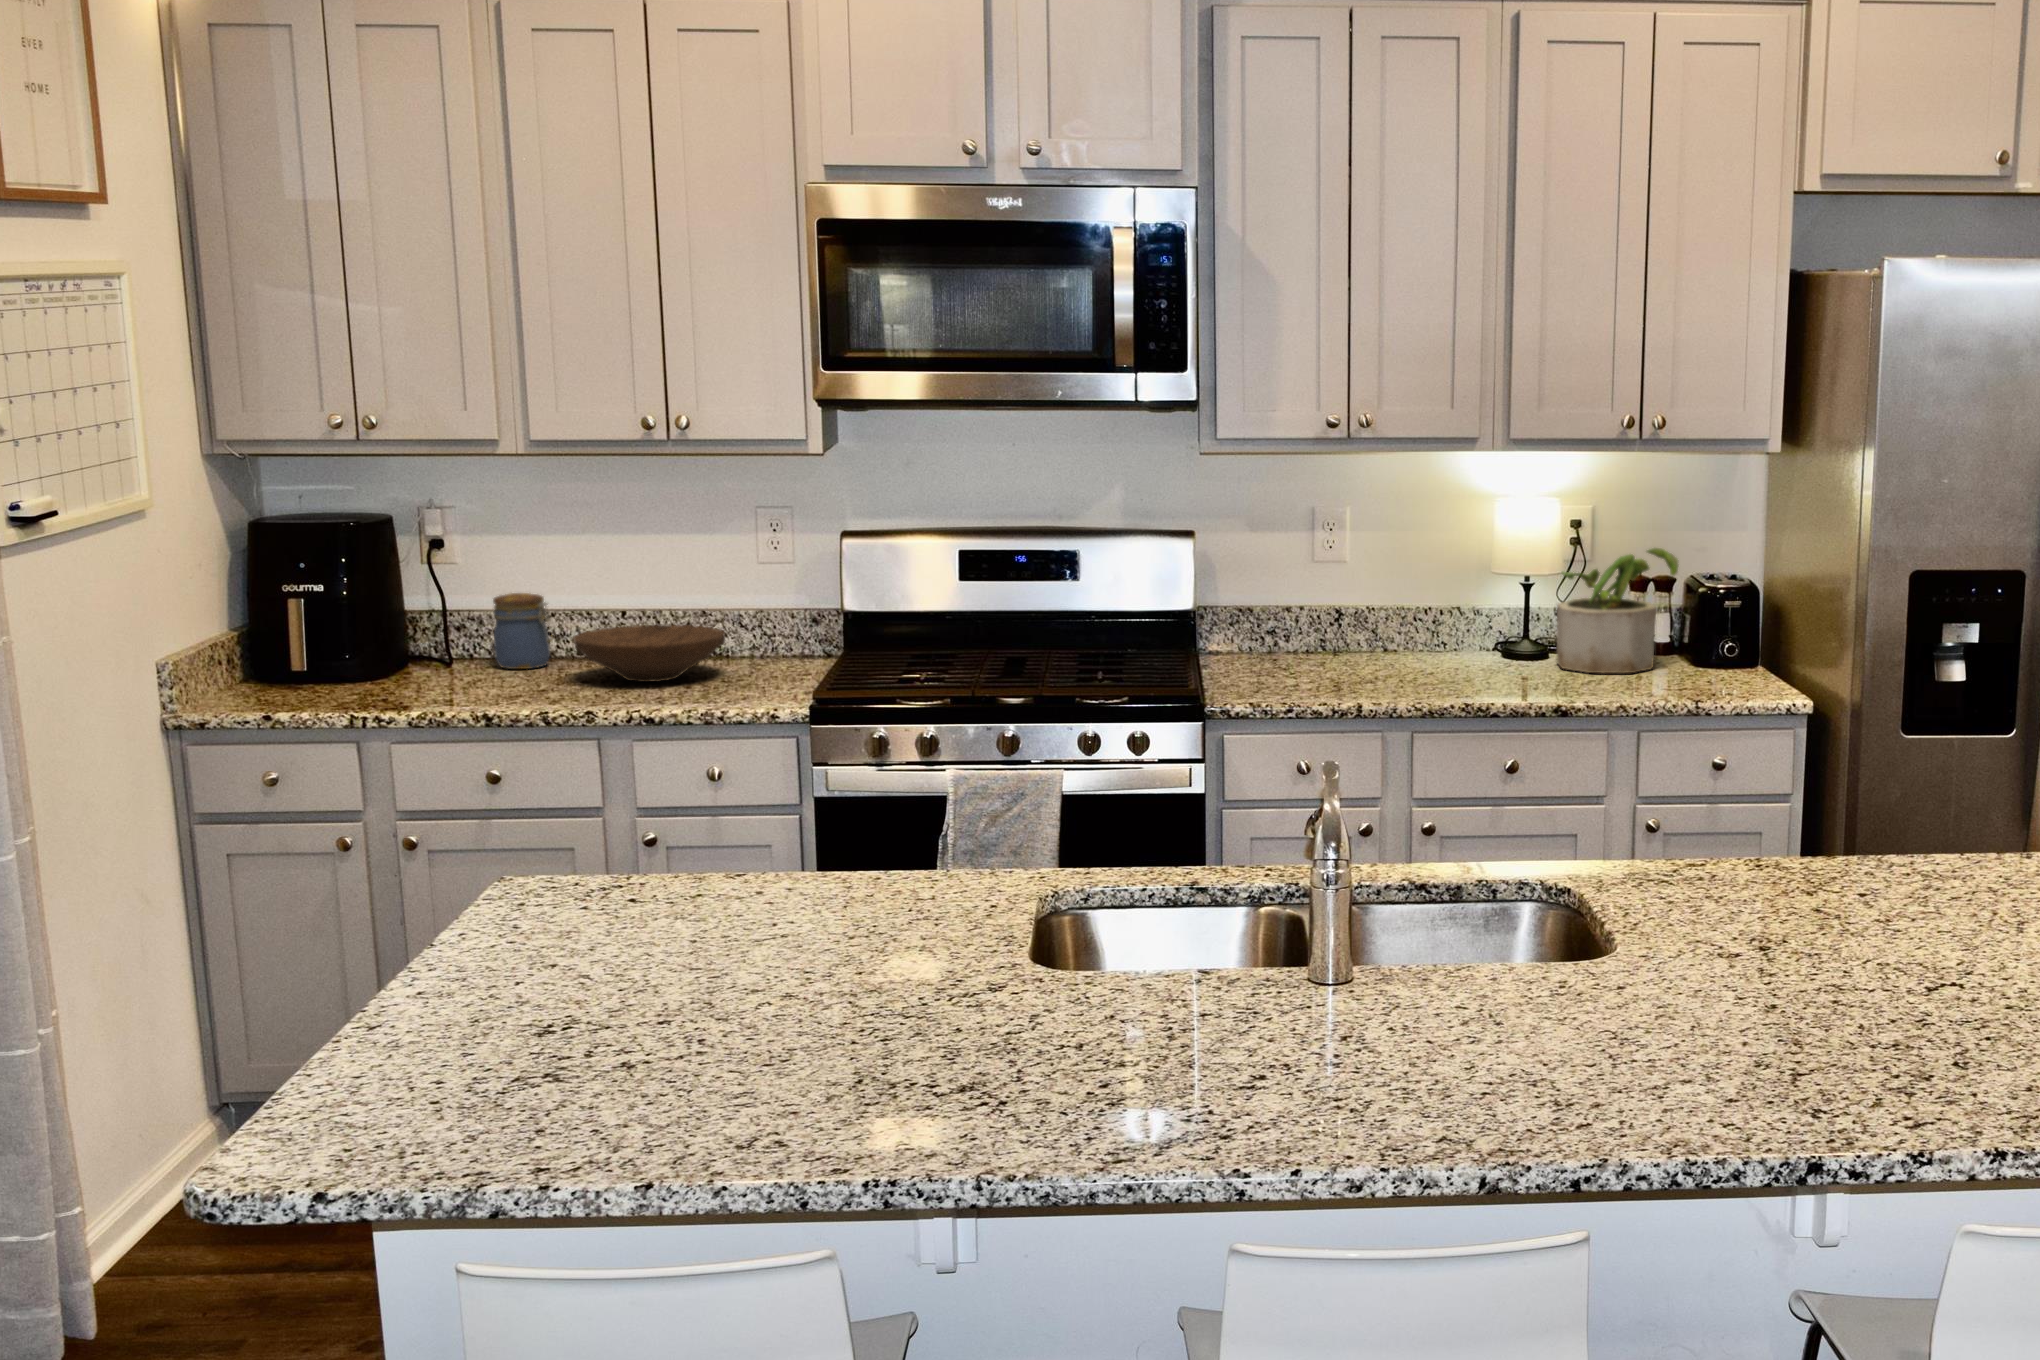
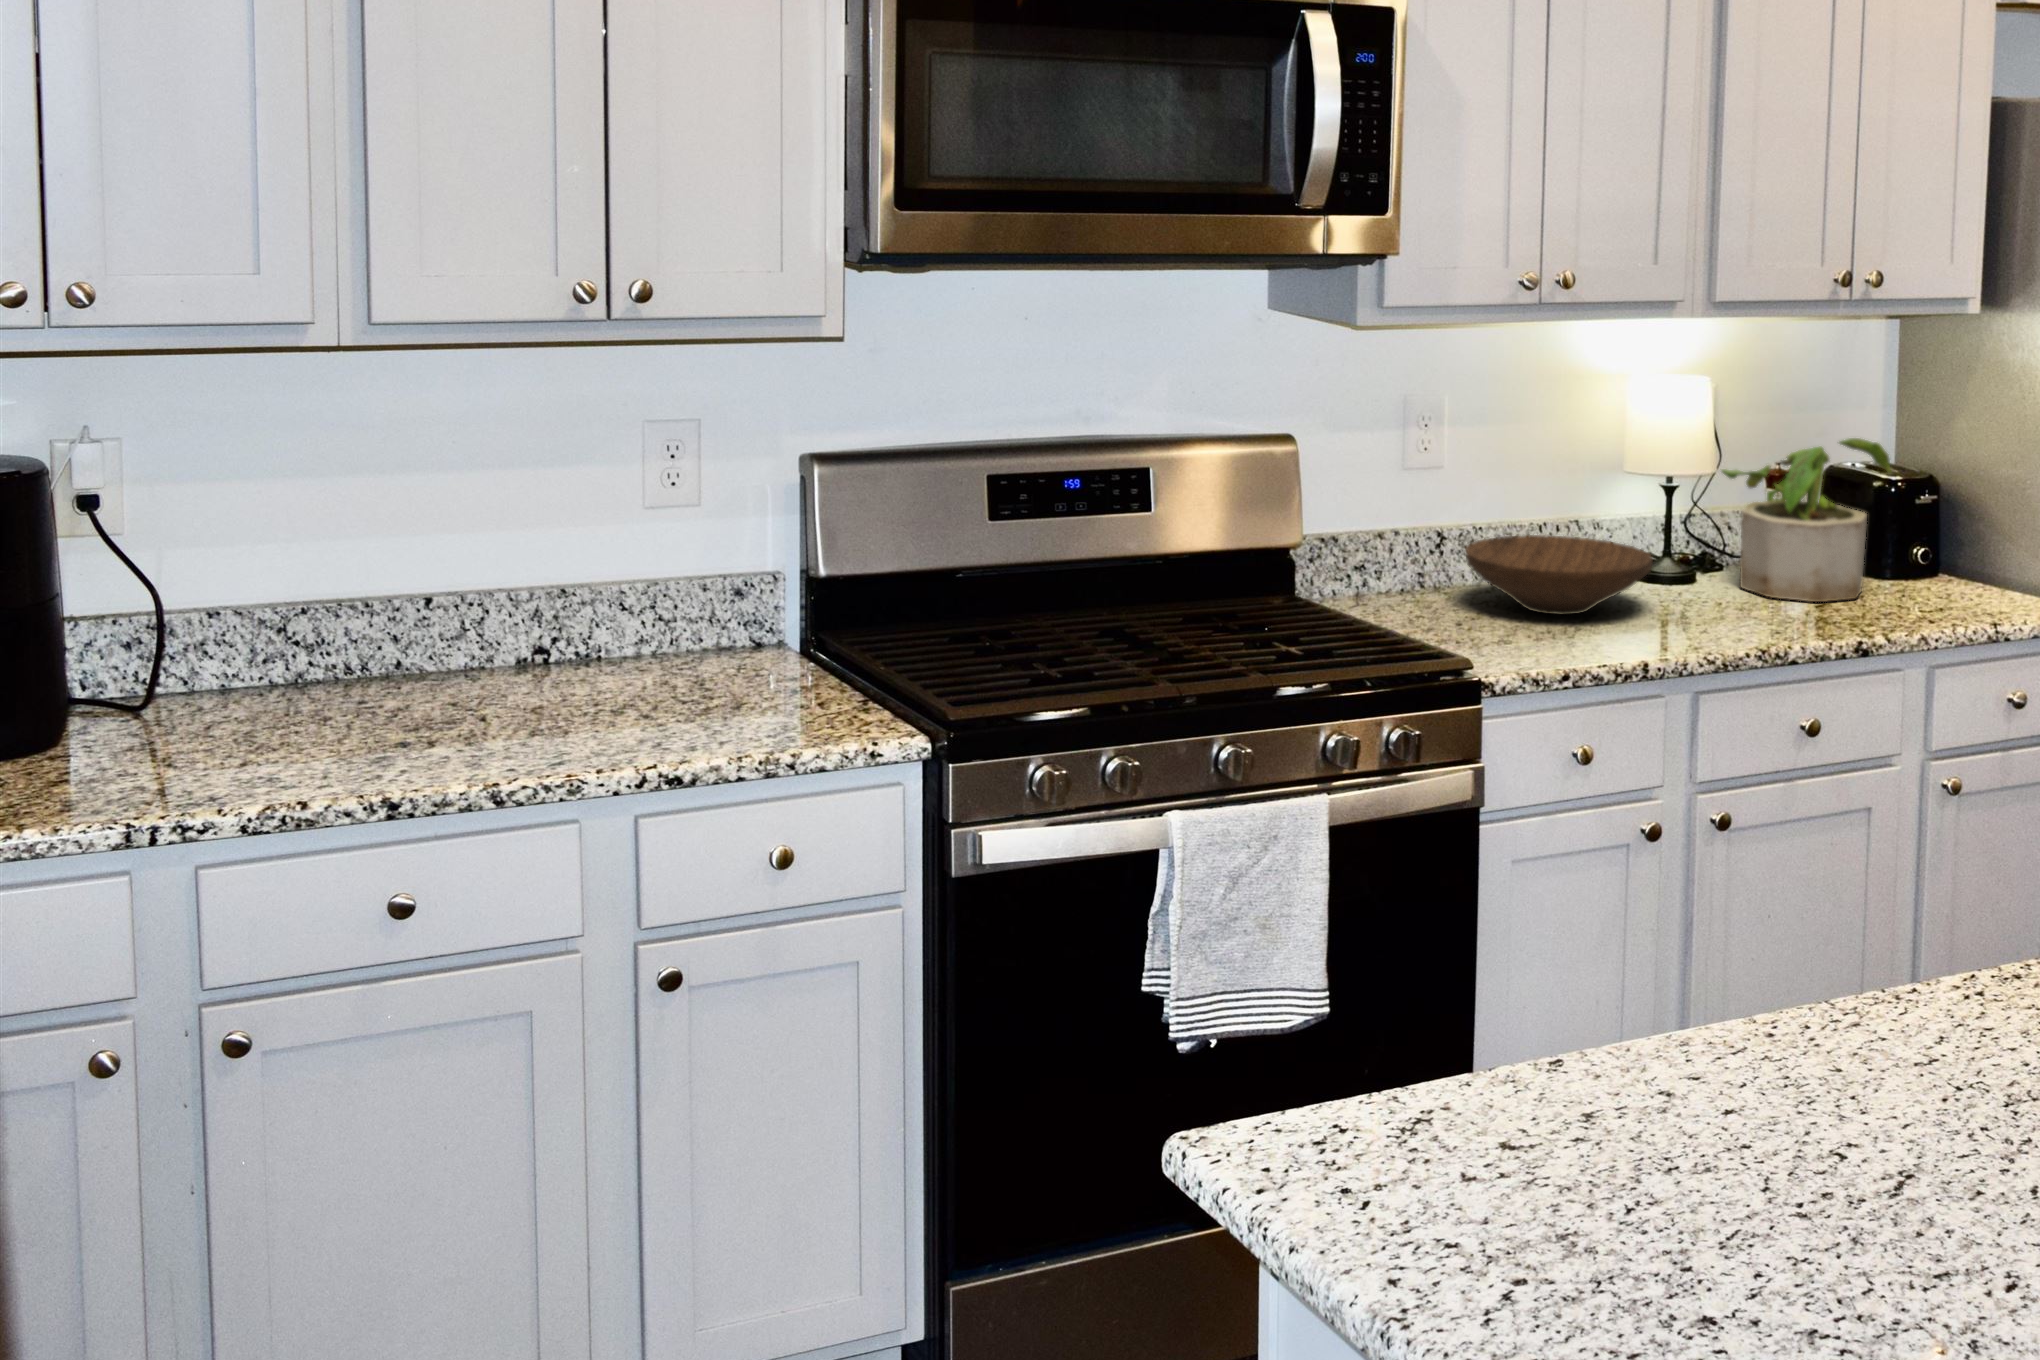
jar: present [493,593,550,669] -> none [250,584,359,717]
wooden bowl: present [574,624,725,682] -> present [1465,535,1653,615]

